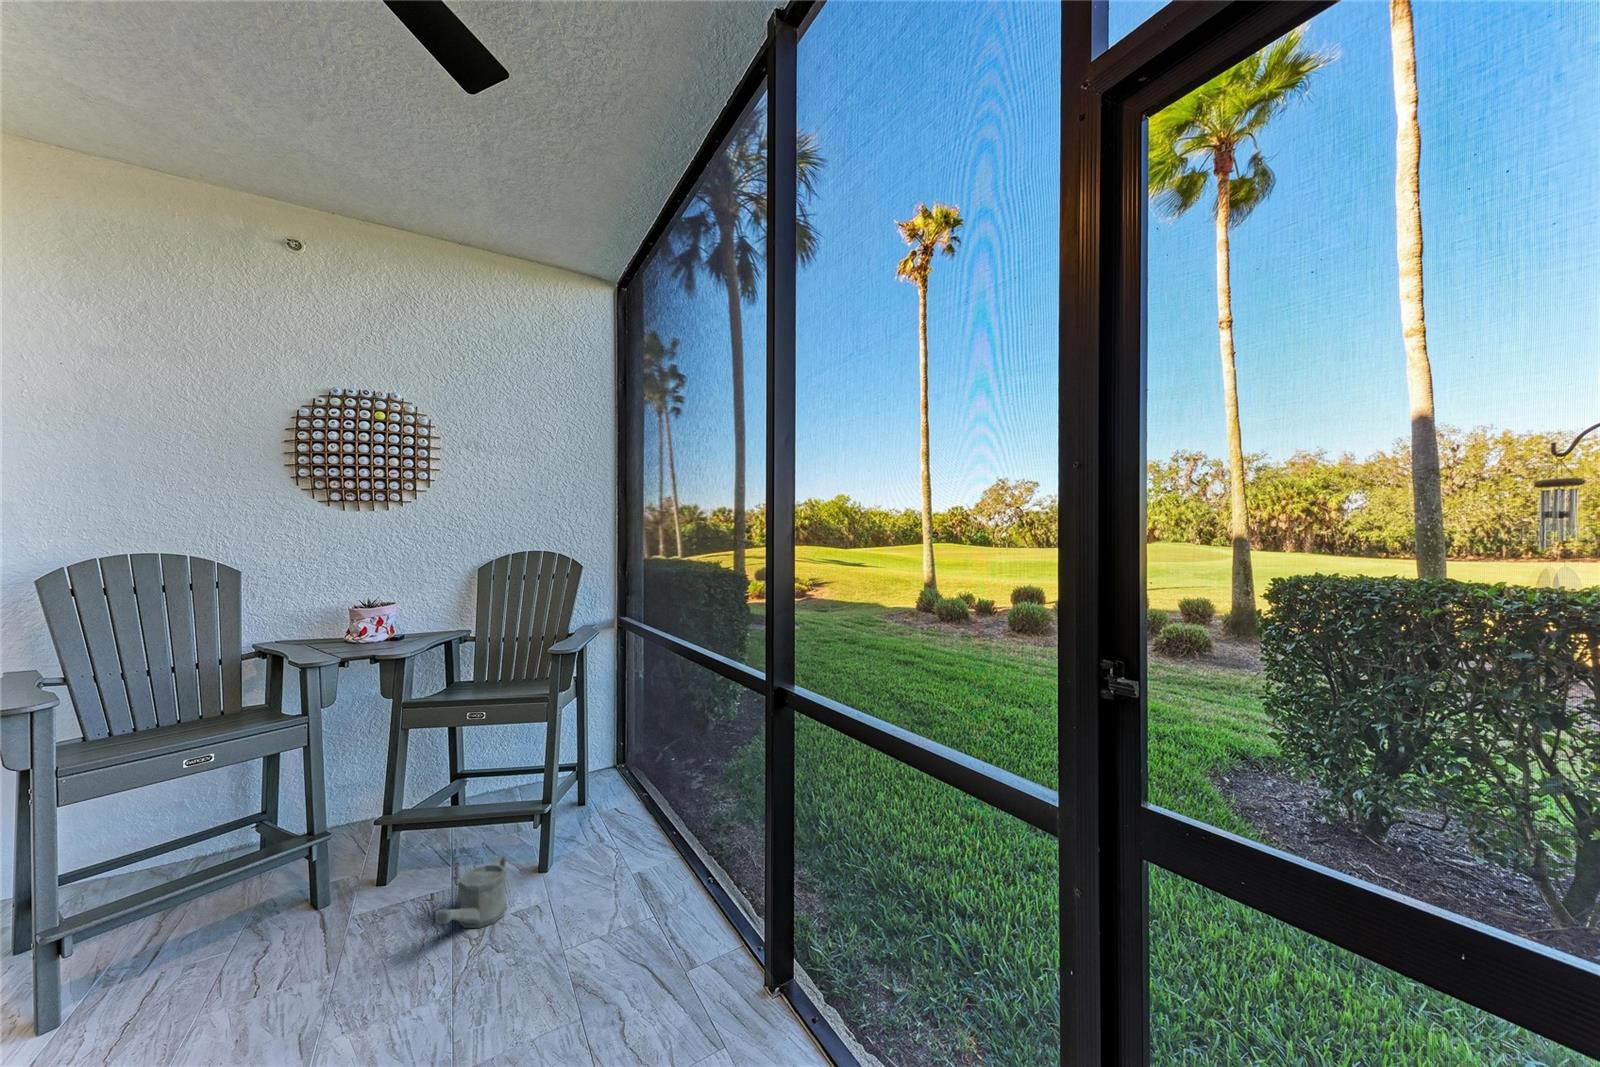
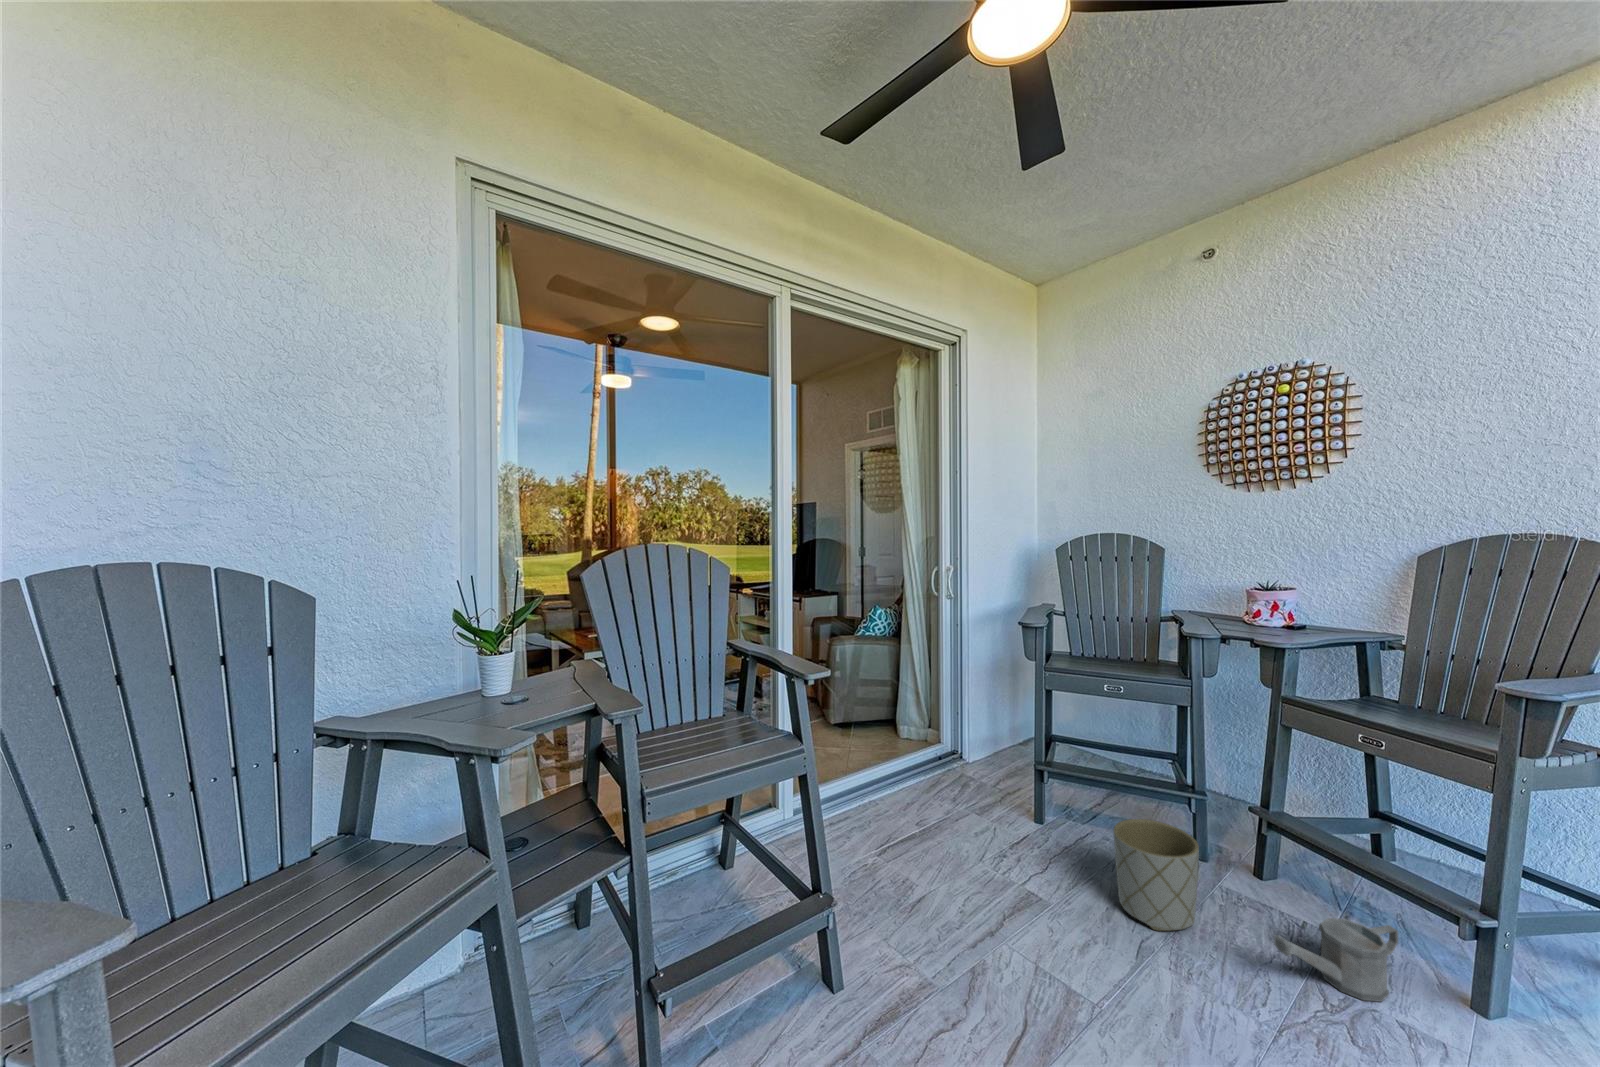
planter: none [242,871,351,1005] -> present [1113,819,1199,931]

